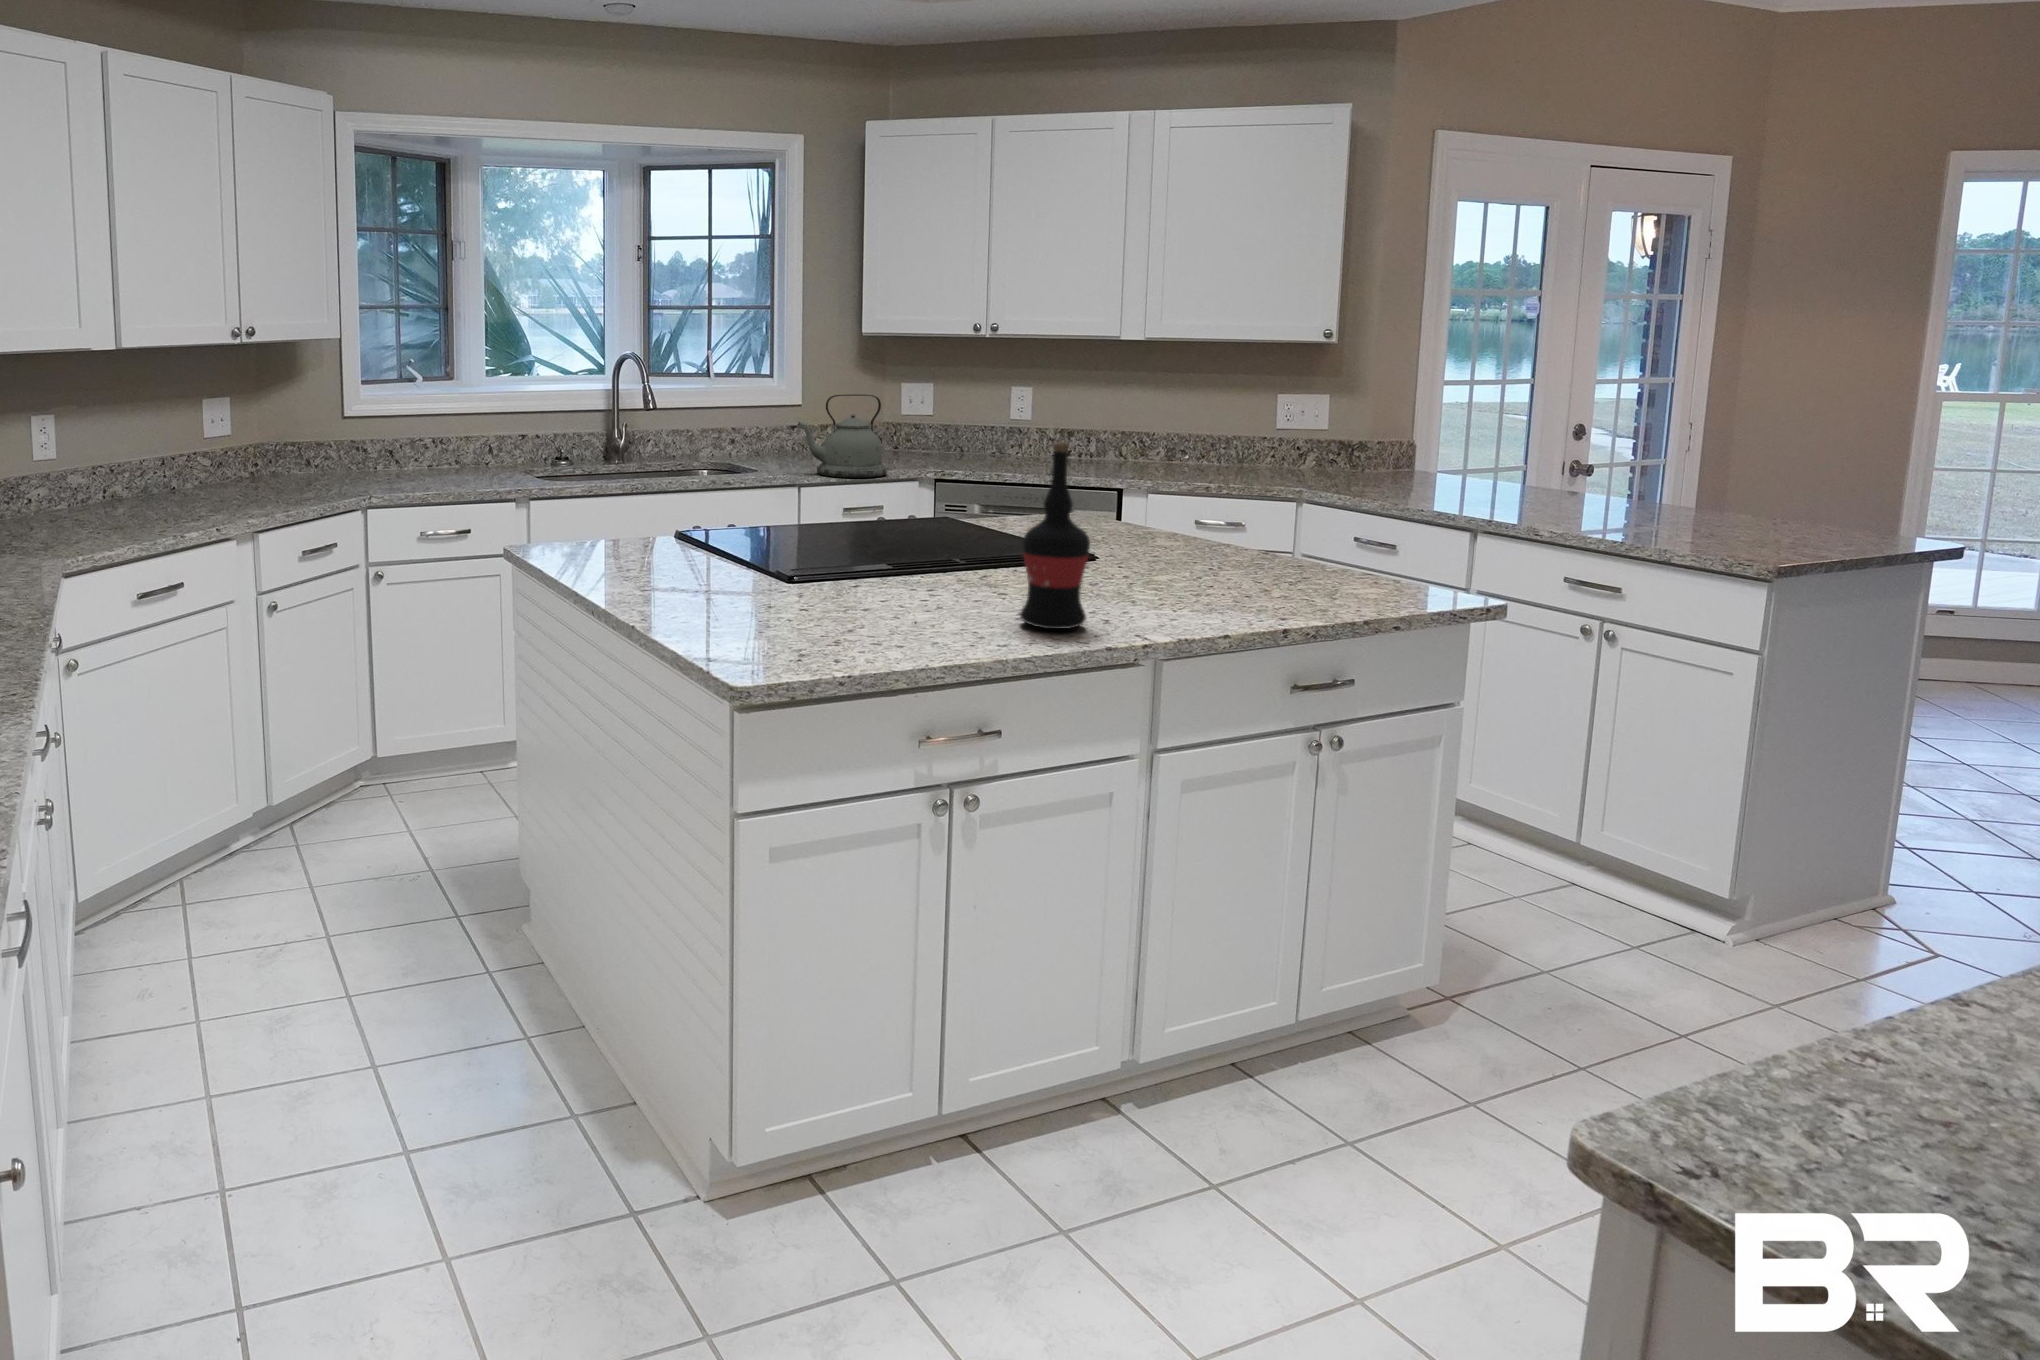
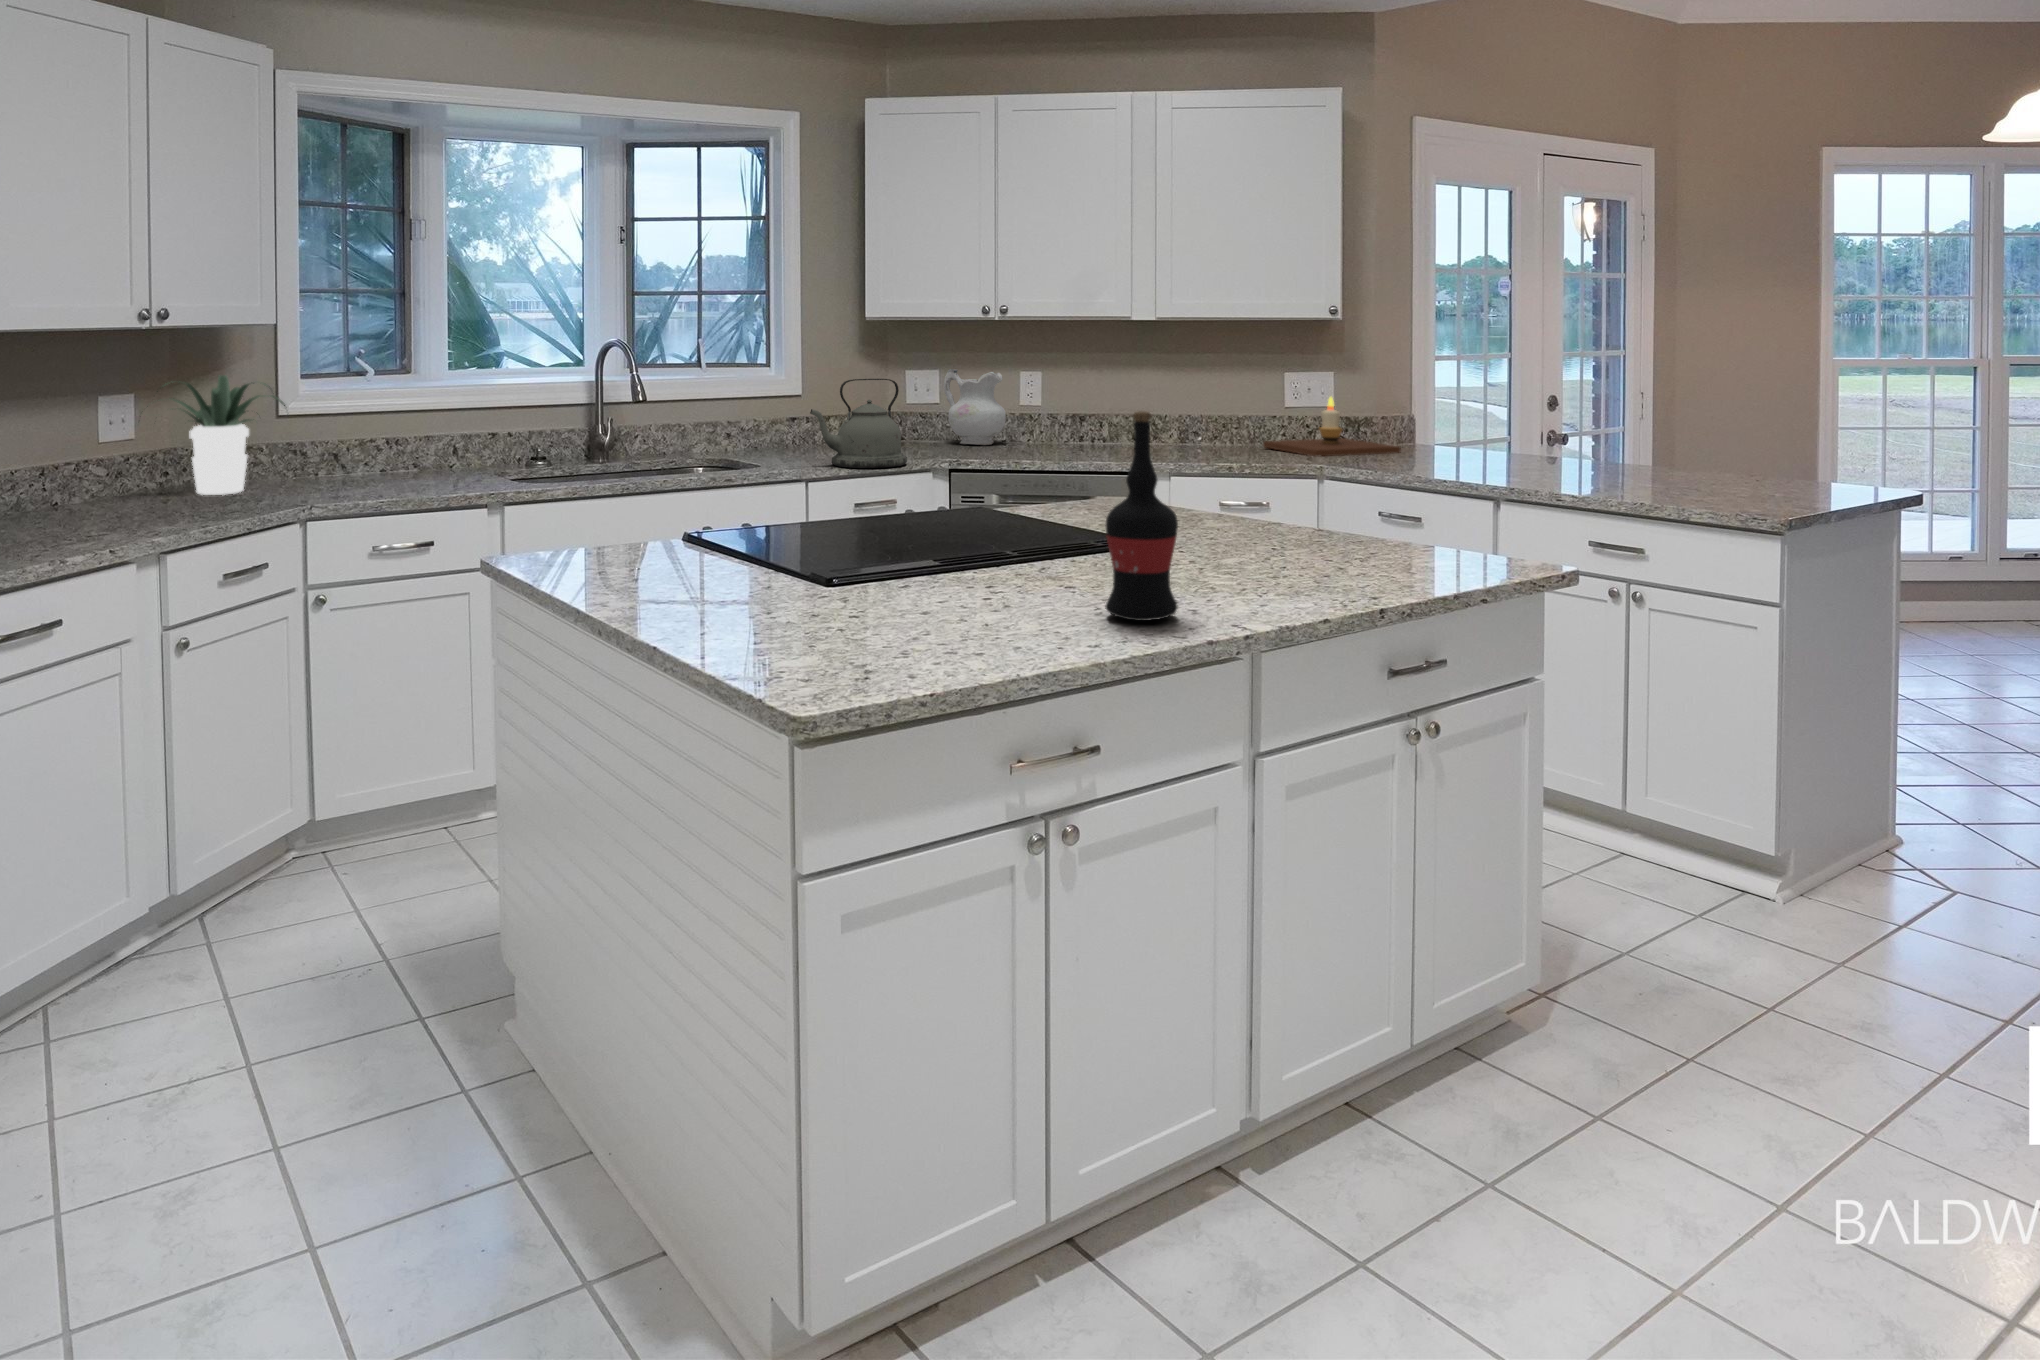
potted plant: none [238,382,355,483] -> present [147,375,285,495]
ceramic pitcher: none [930,385,988,458] -> present [944,369,1006,445]
candle: none [1248,420,1393,480] -> present [1263,397,1400,456]

